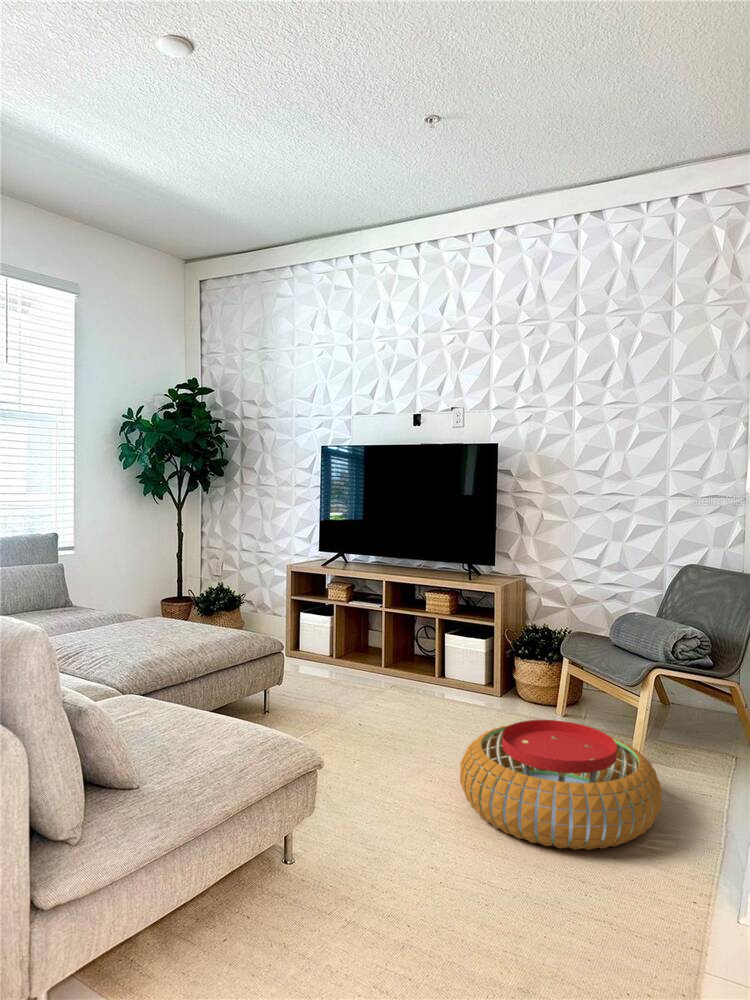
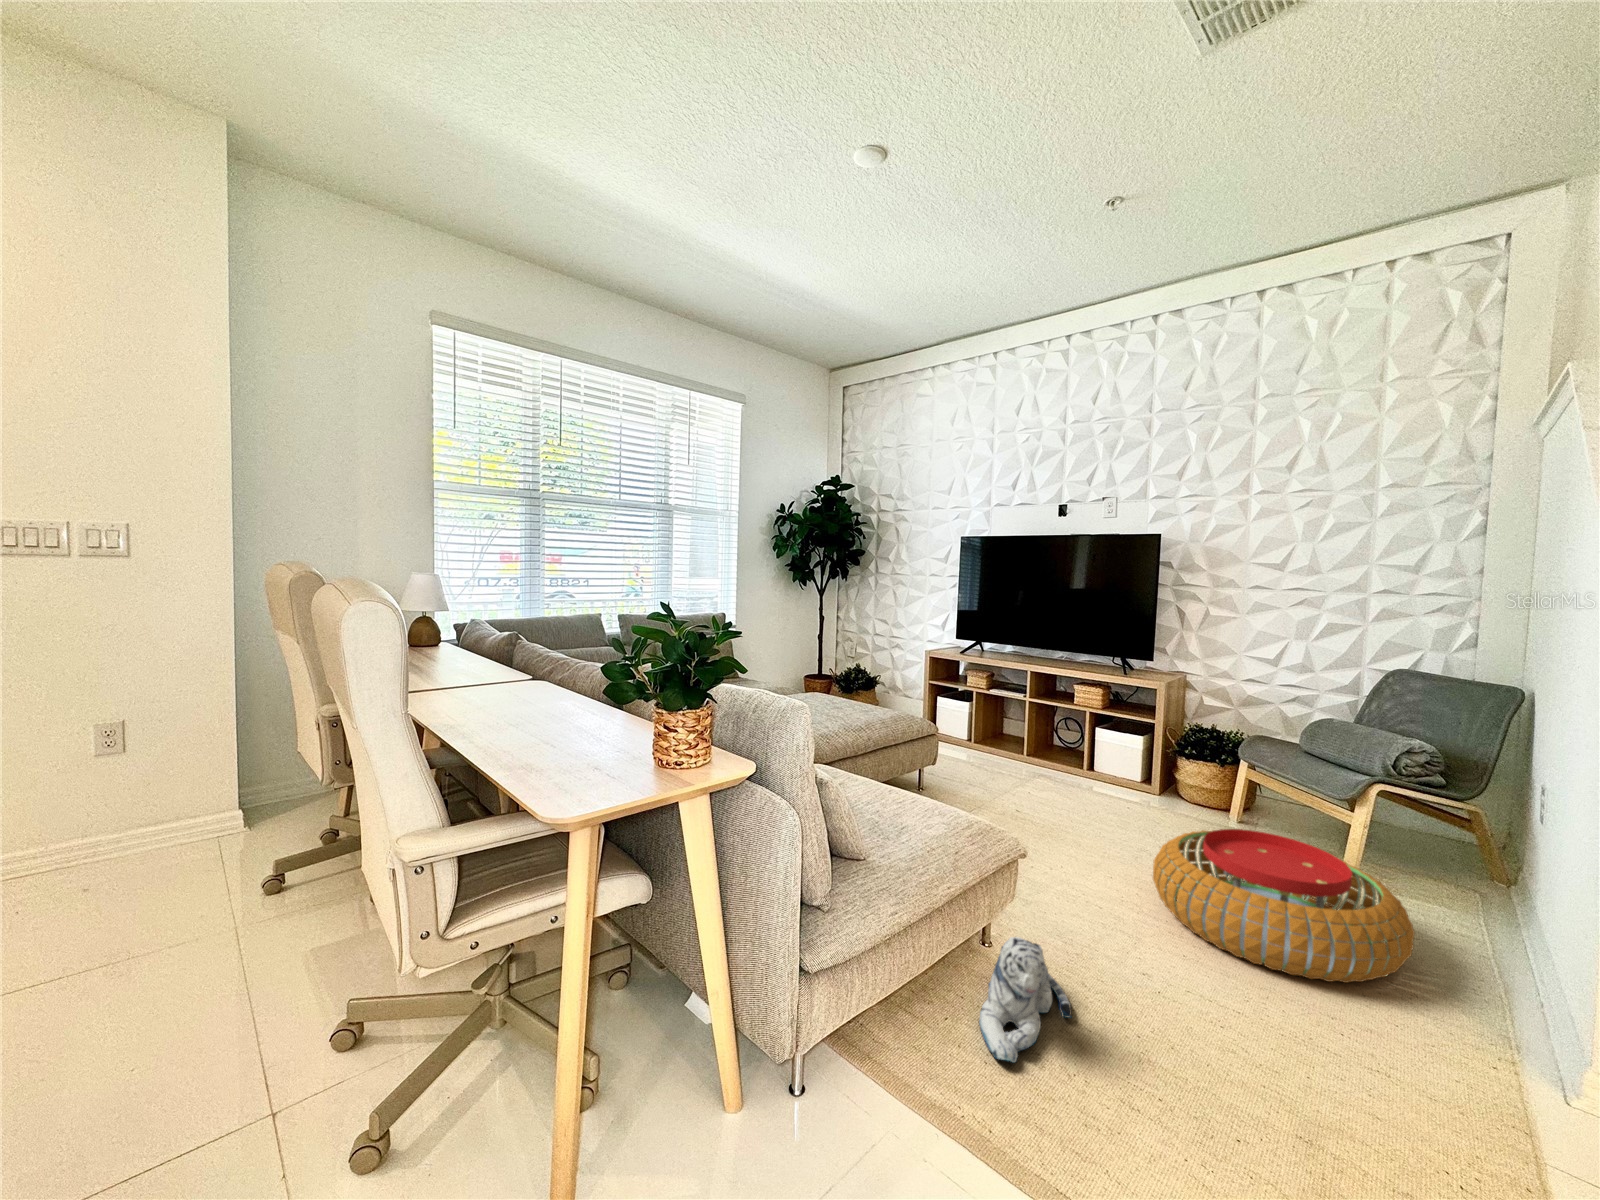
plush toy: none [249,842,348,968] -> present [979,937,1072,1063]

